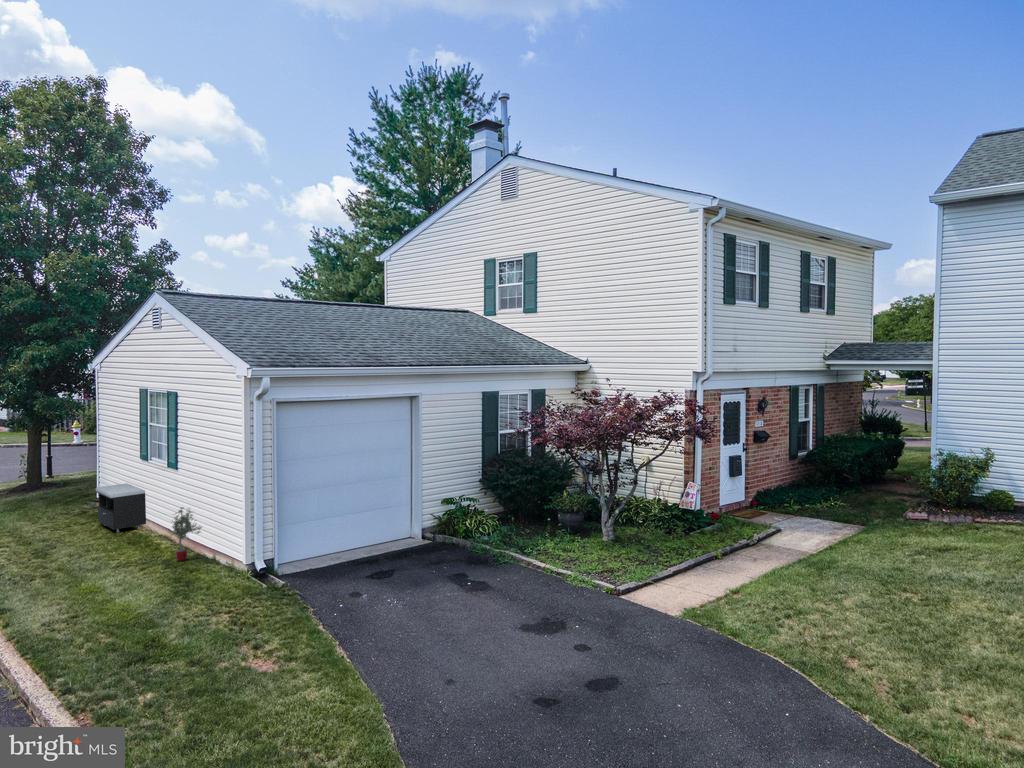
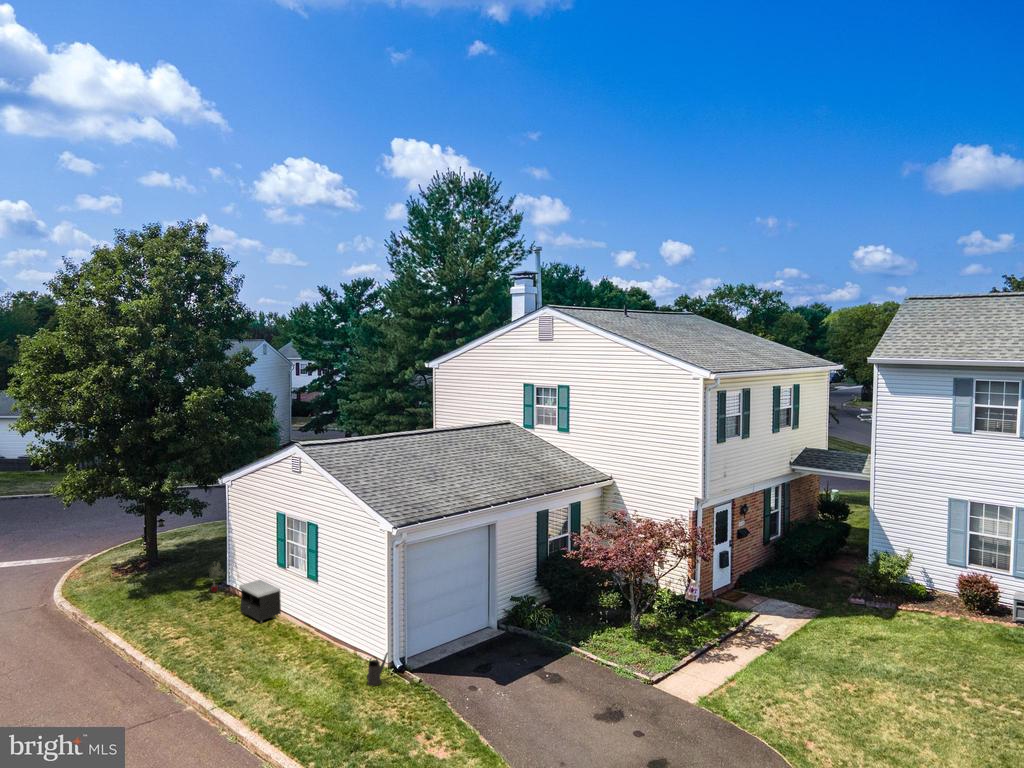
potted tree: present [172,507,201,561] -> present [210,563,225,592]
watering can: none [204,549,245,591] -> present [367,653,388,686]

